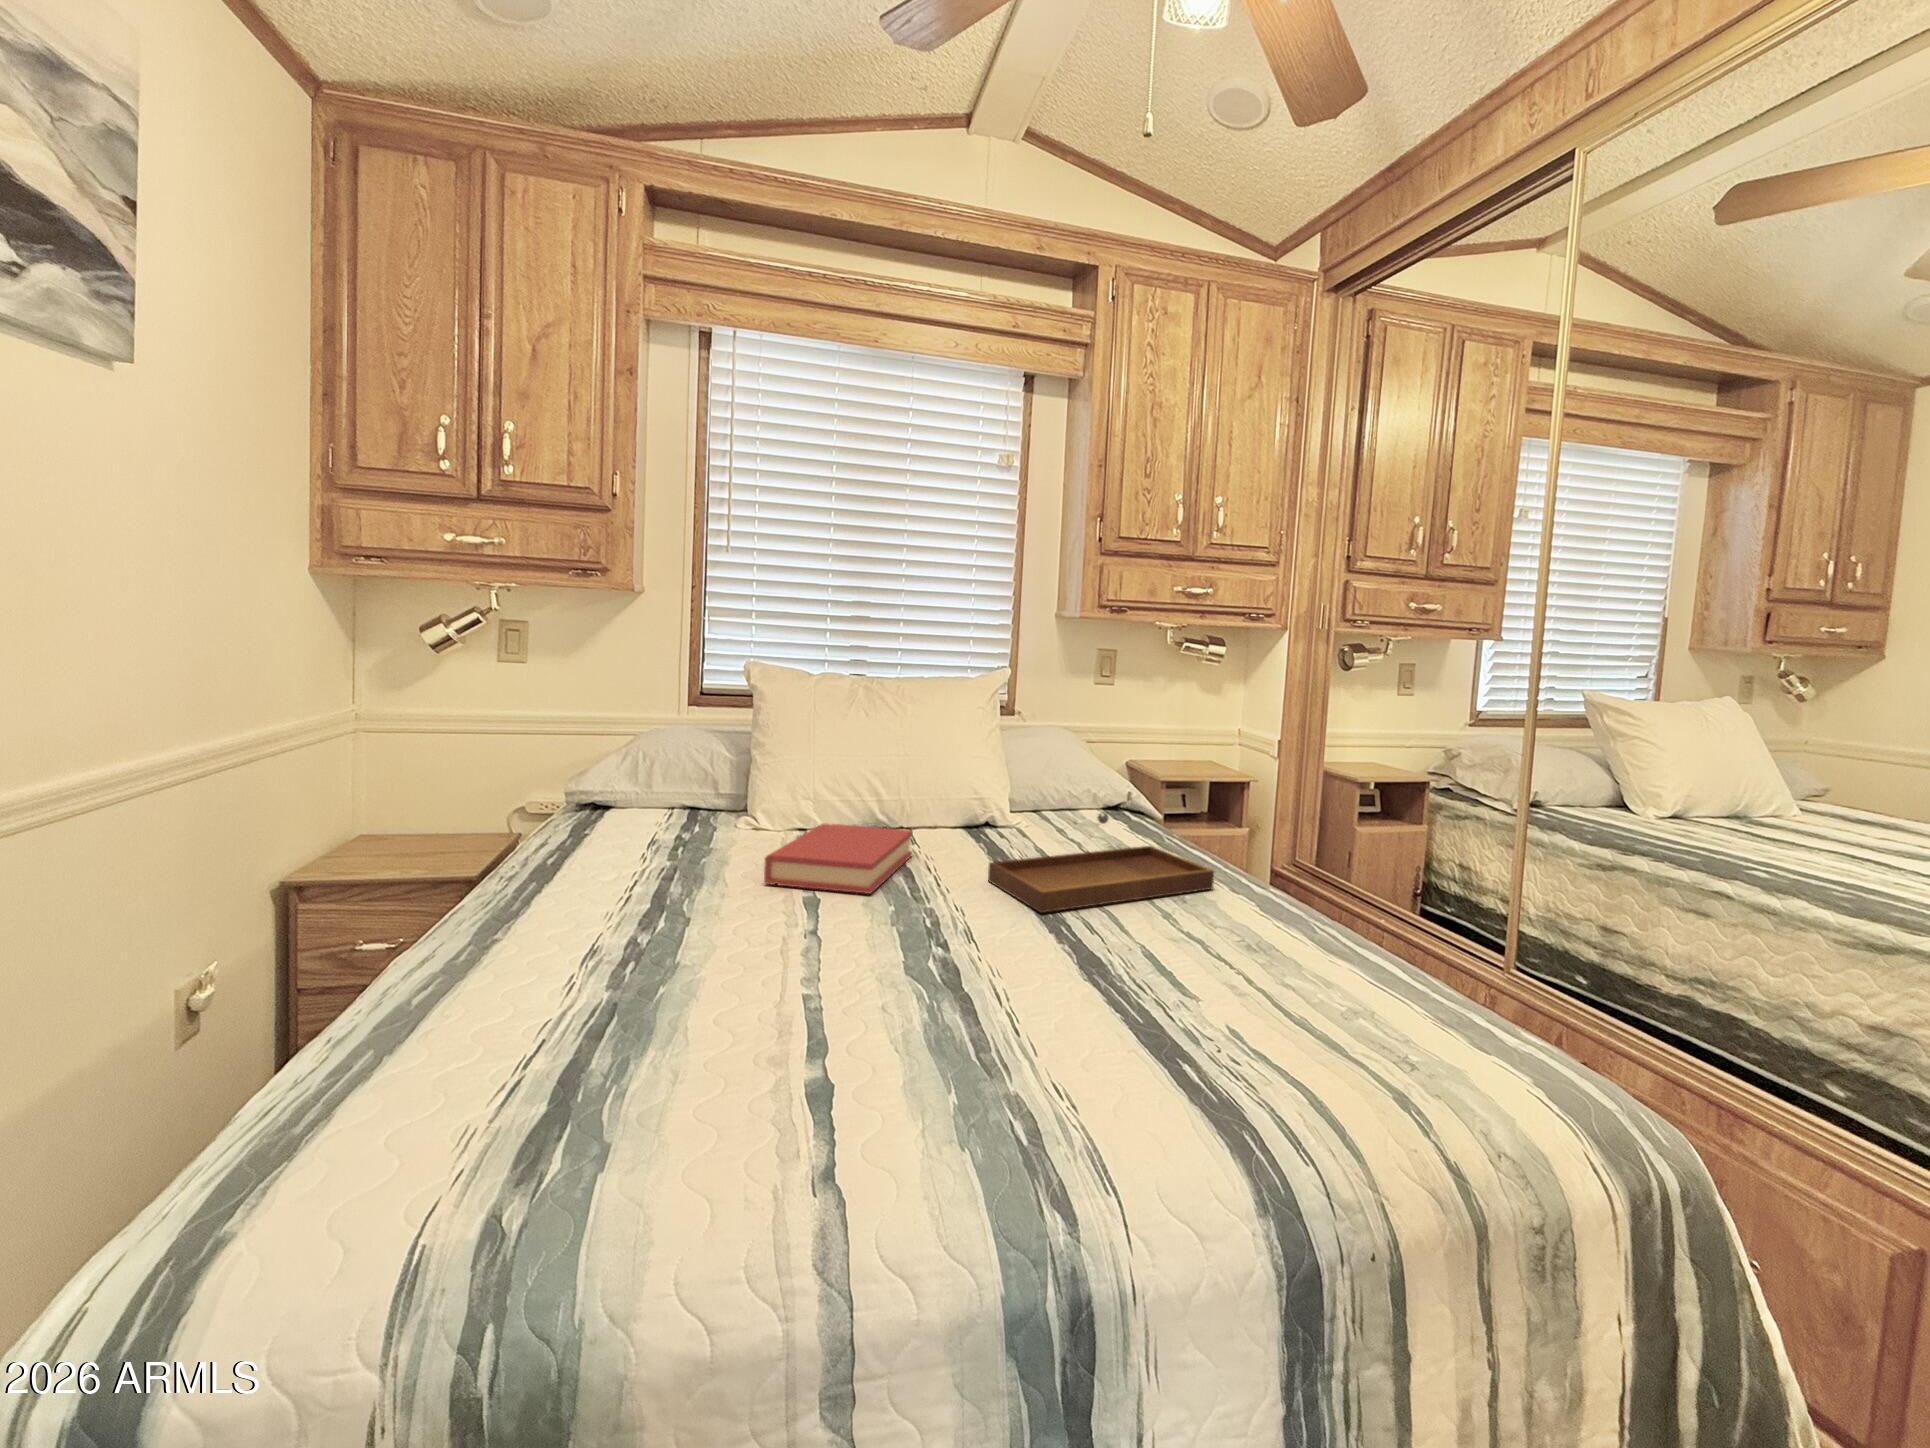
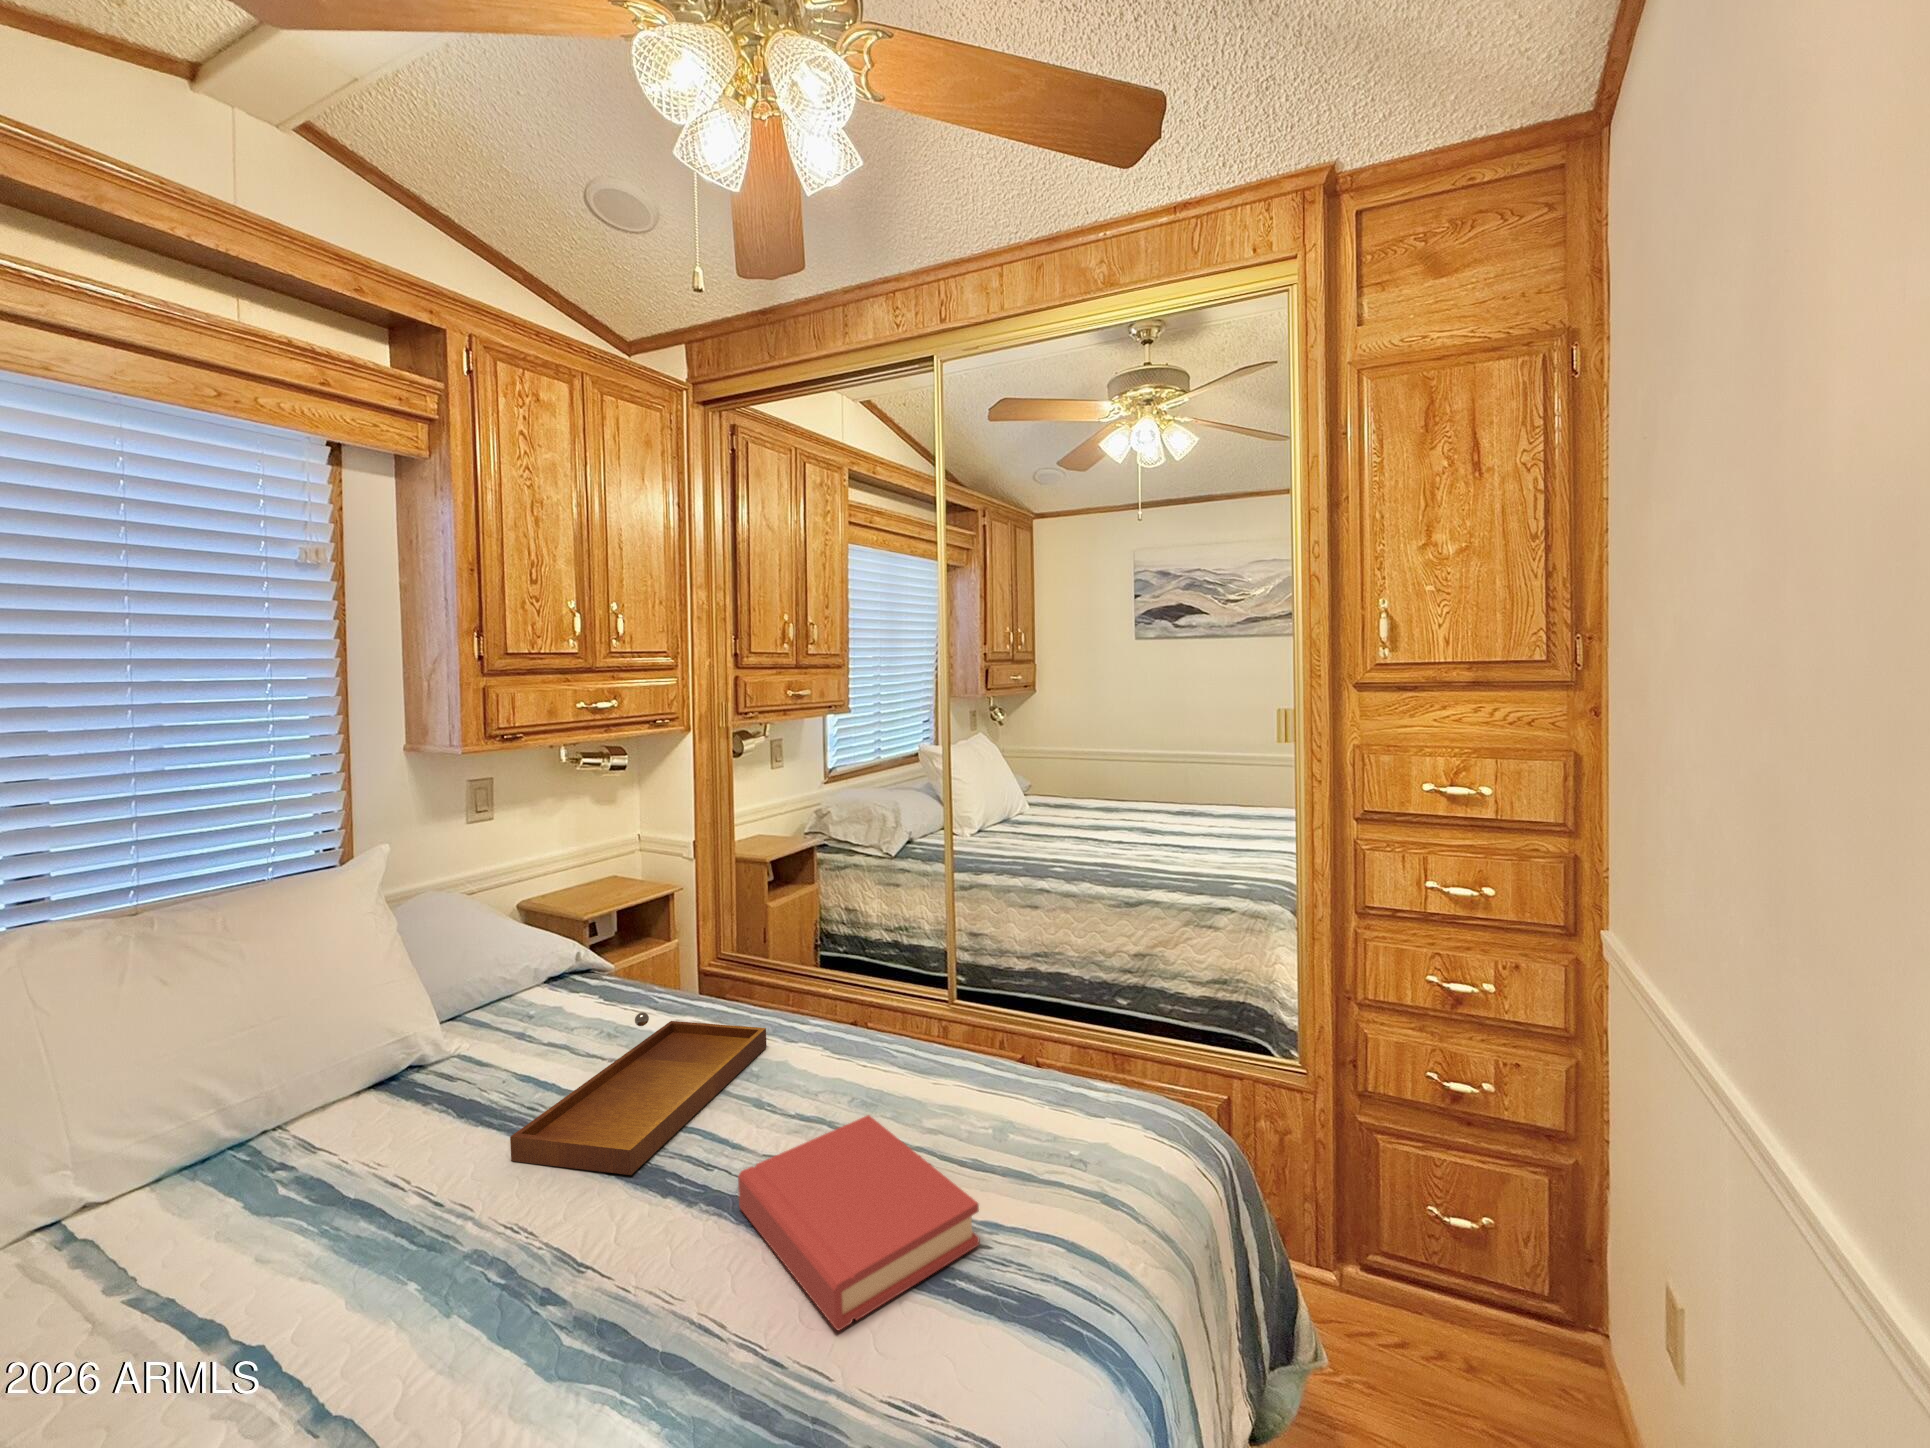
hardback book: present [764,823,913,894] -> present [738,1115,979,1330]

